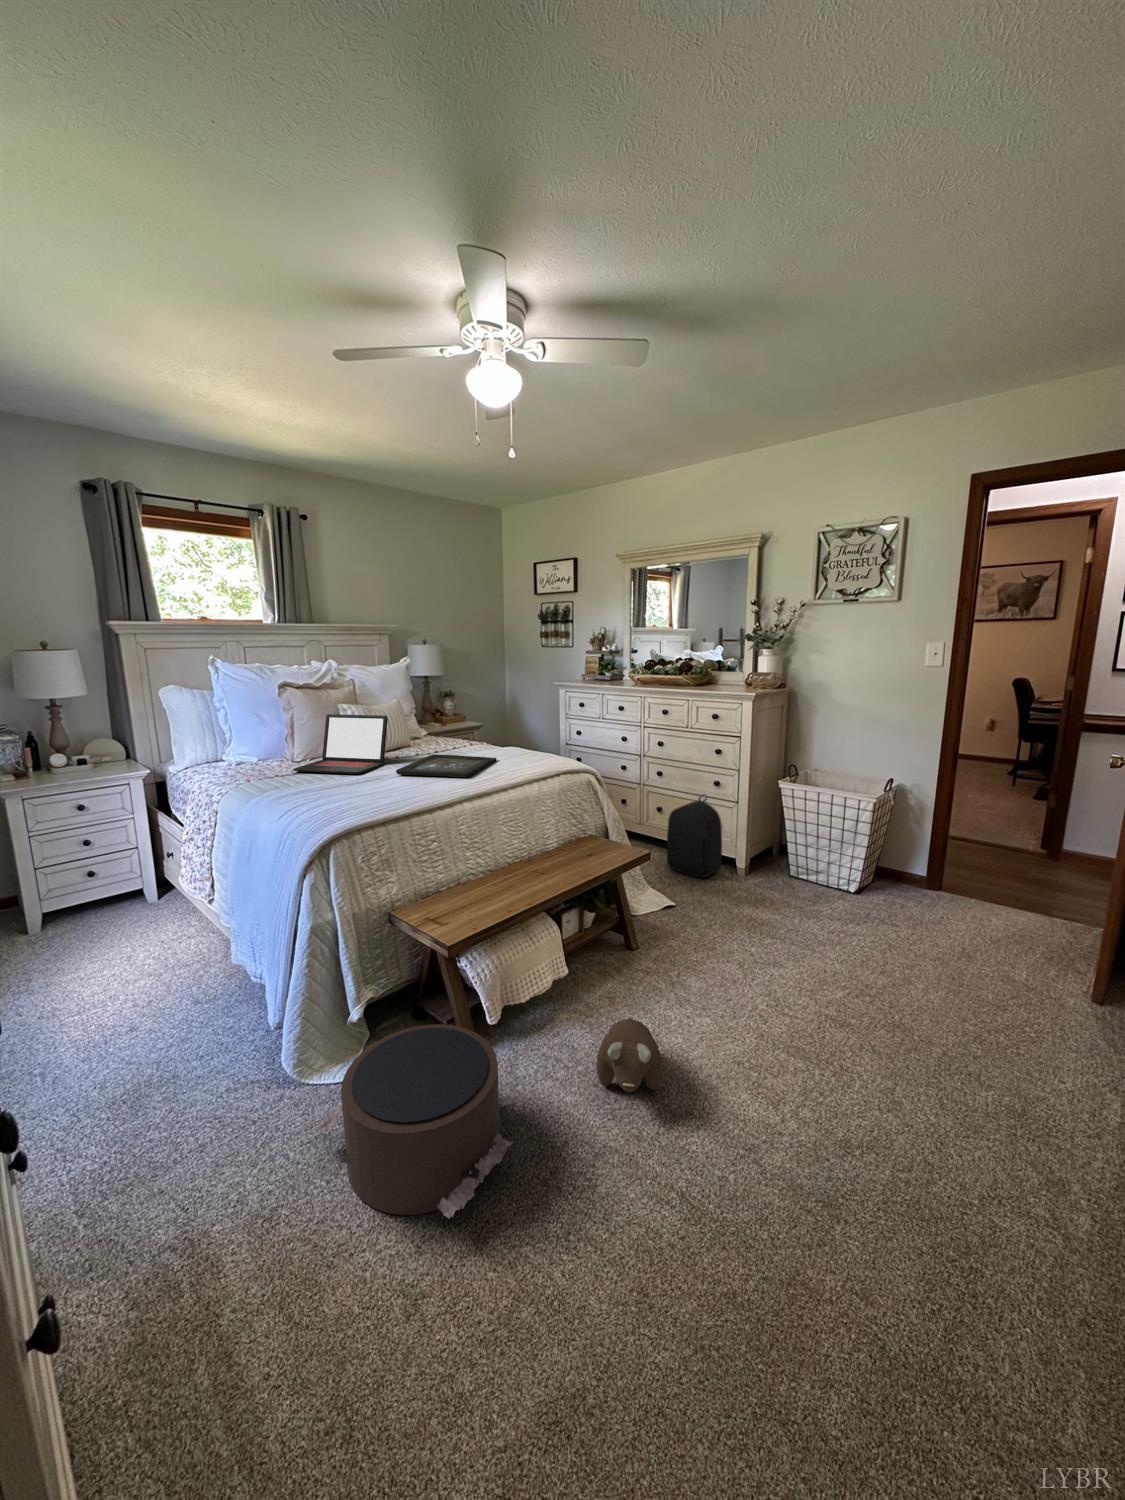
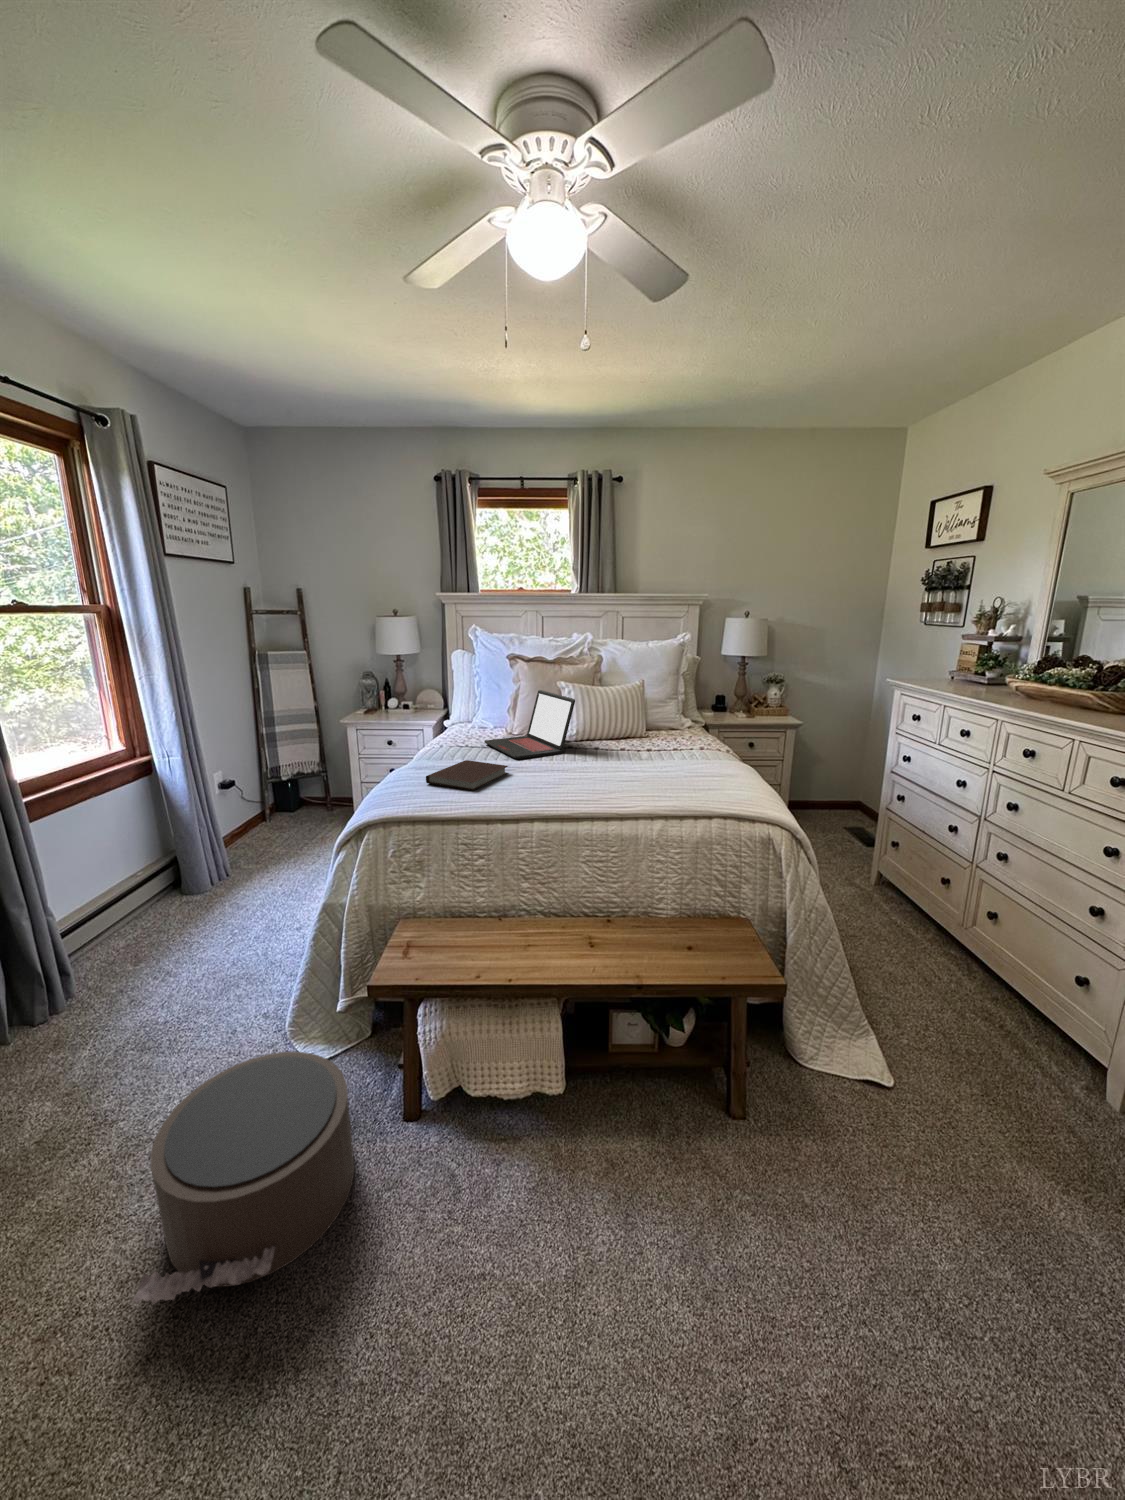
tray: present [396,754,496,777] -> none [539,752,671,790]
notebook: none [328,776,384,801] -> present [426,760,508,791]
backpack: present [667,795,722,877] -> none [959,921,1087,1071]
plush toy: present [597,1018,663,1092] -> none [404,1222,549,1375]

